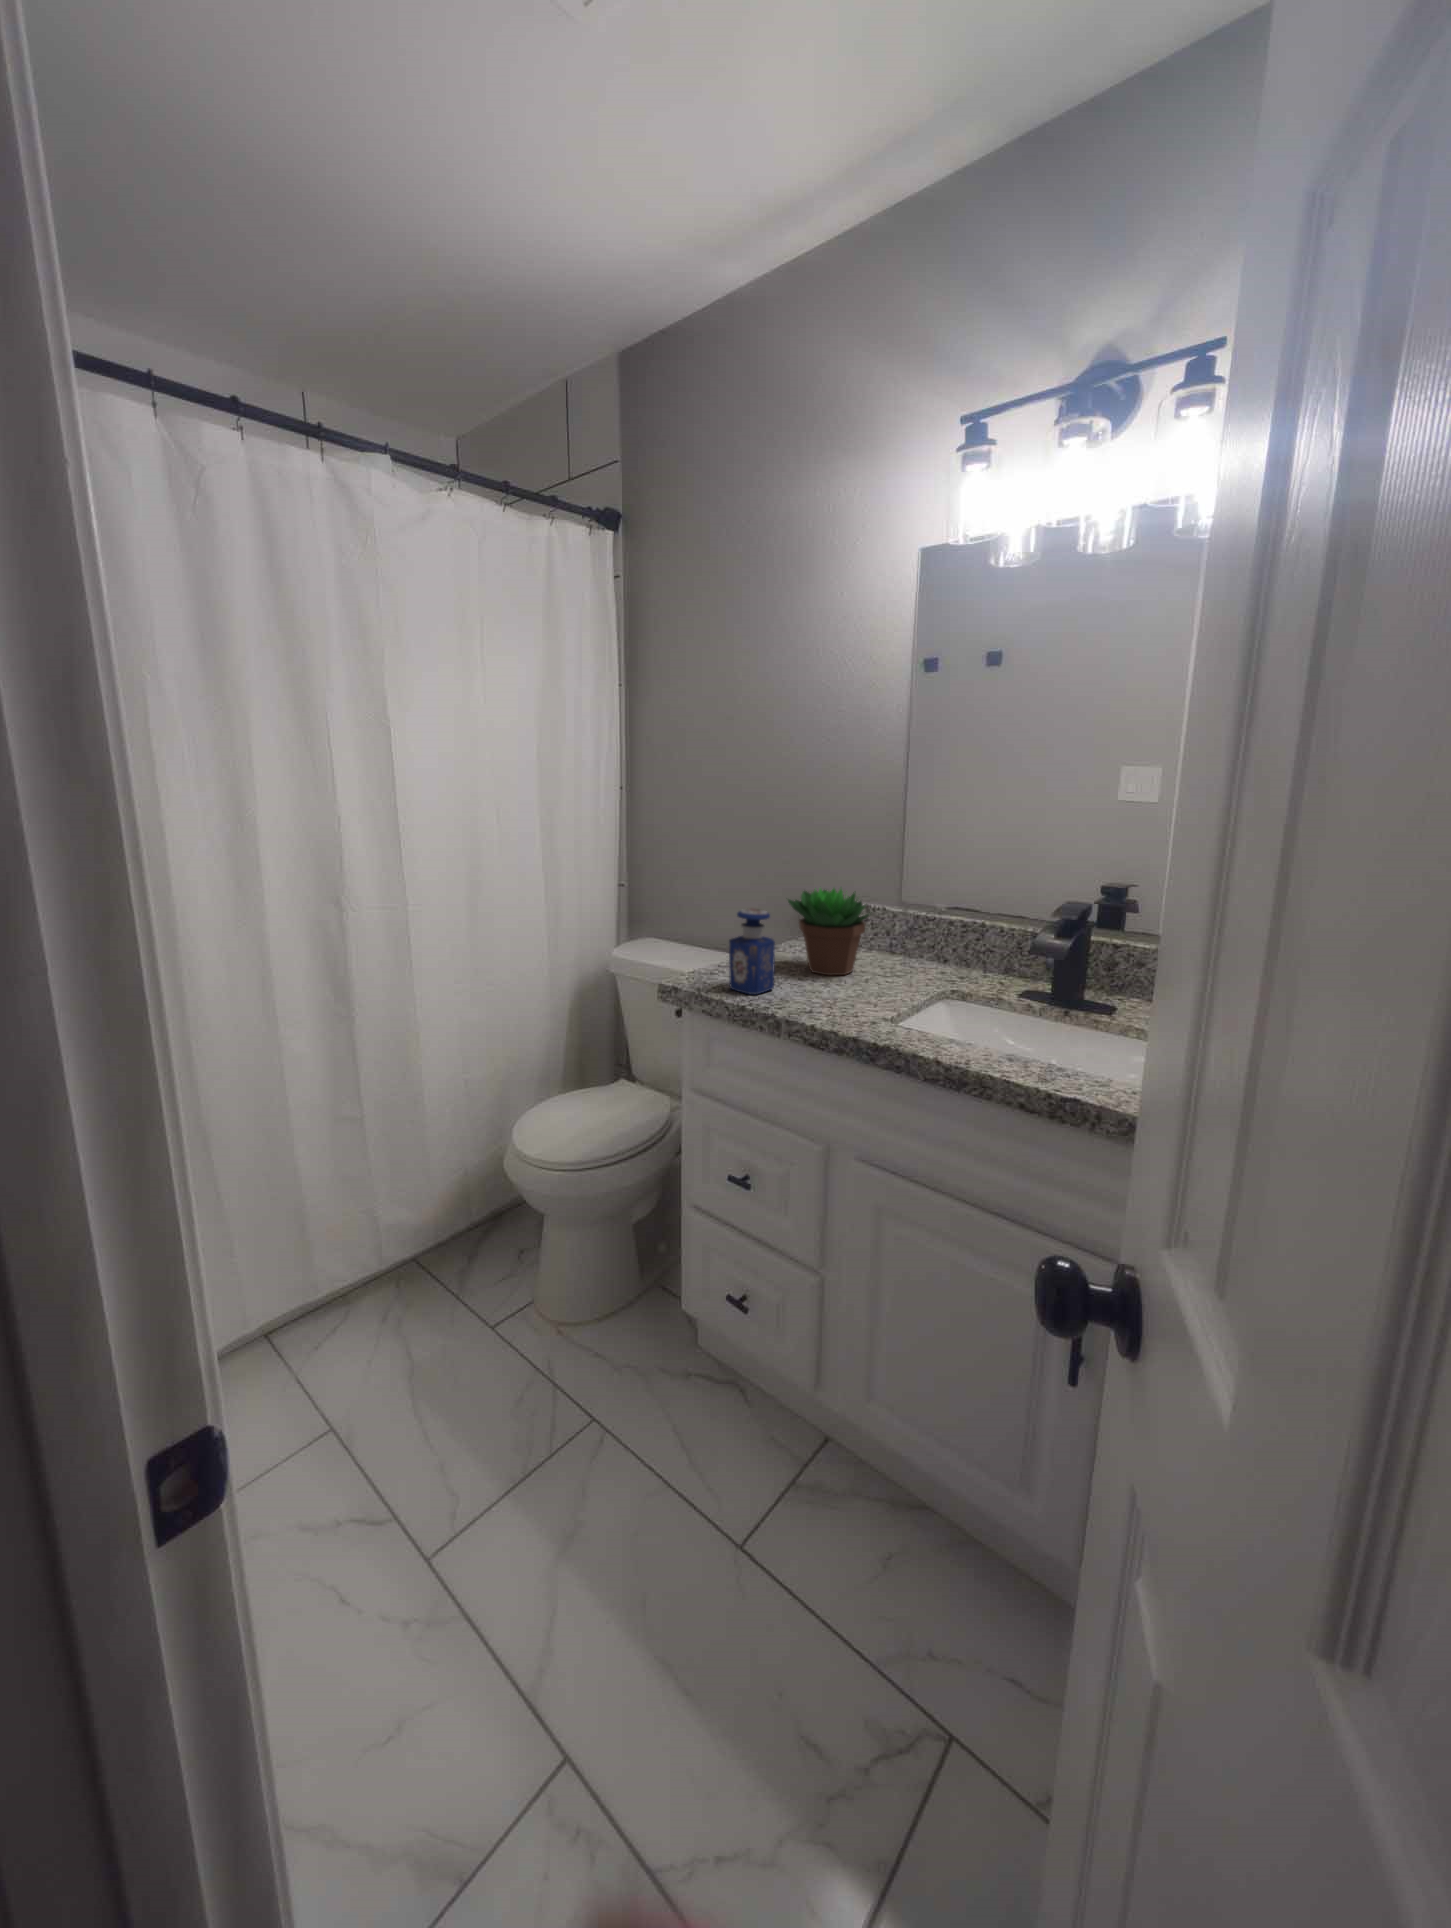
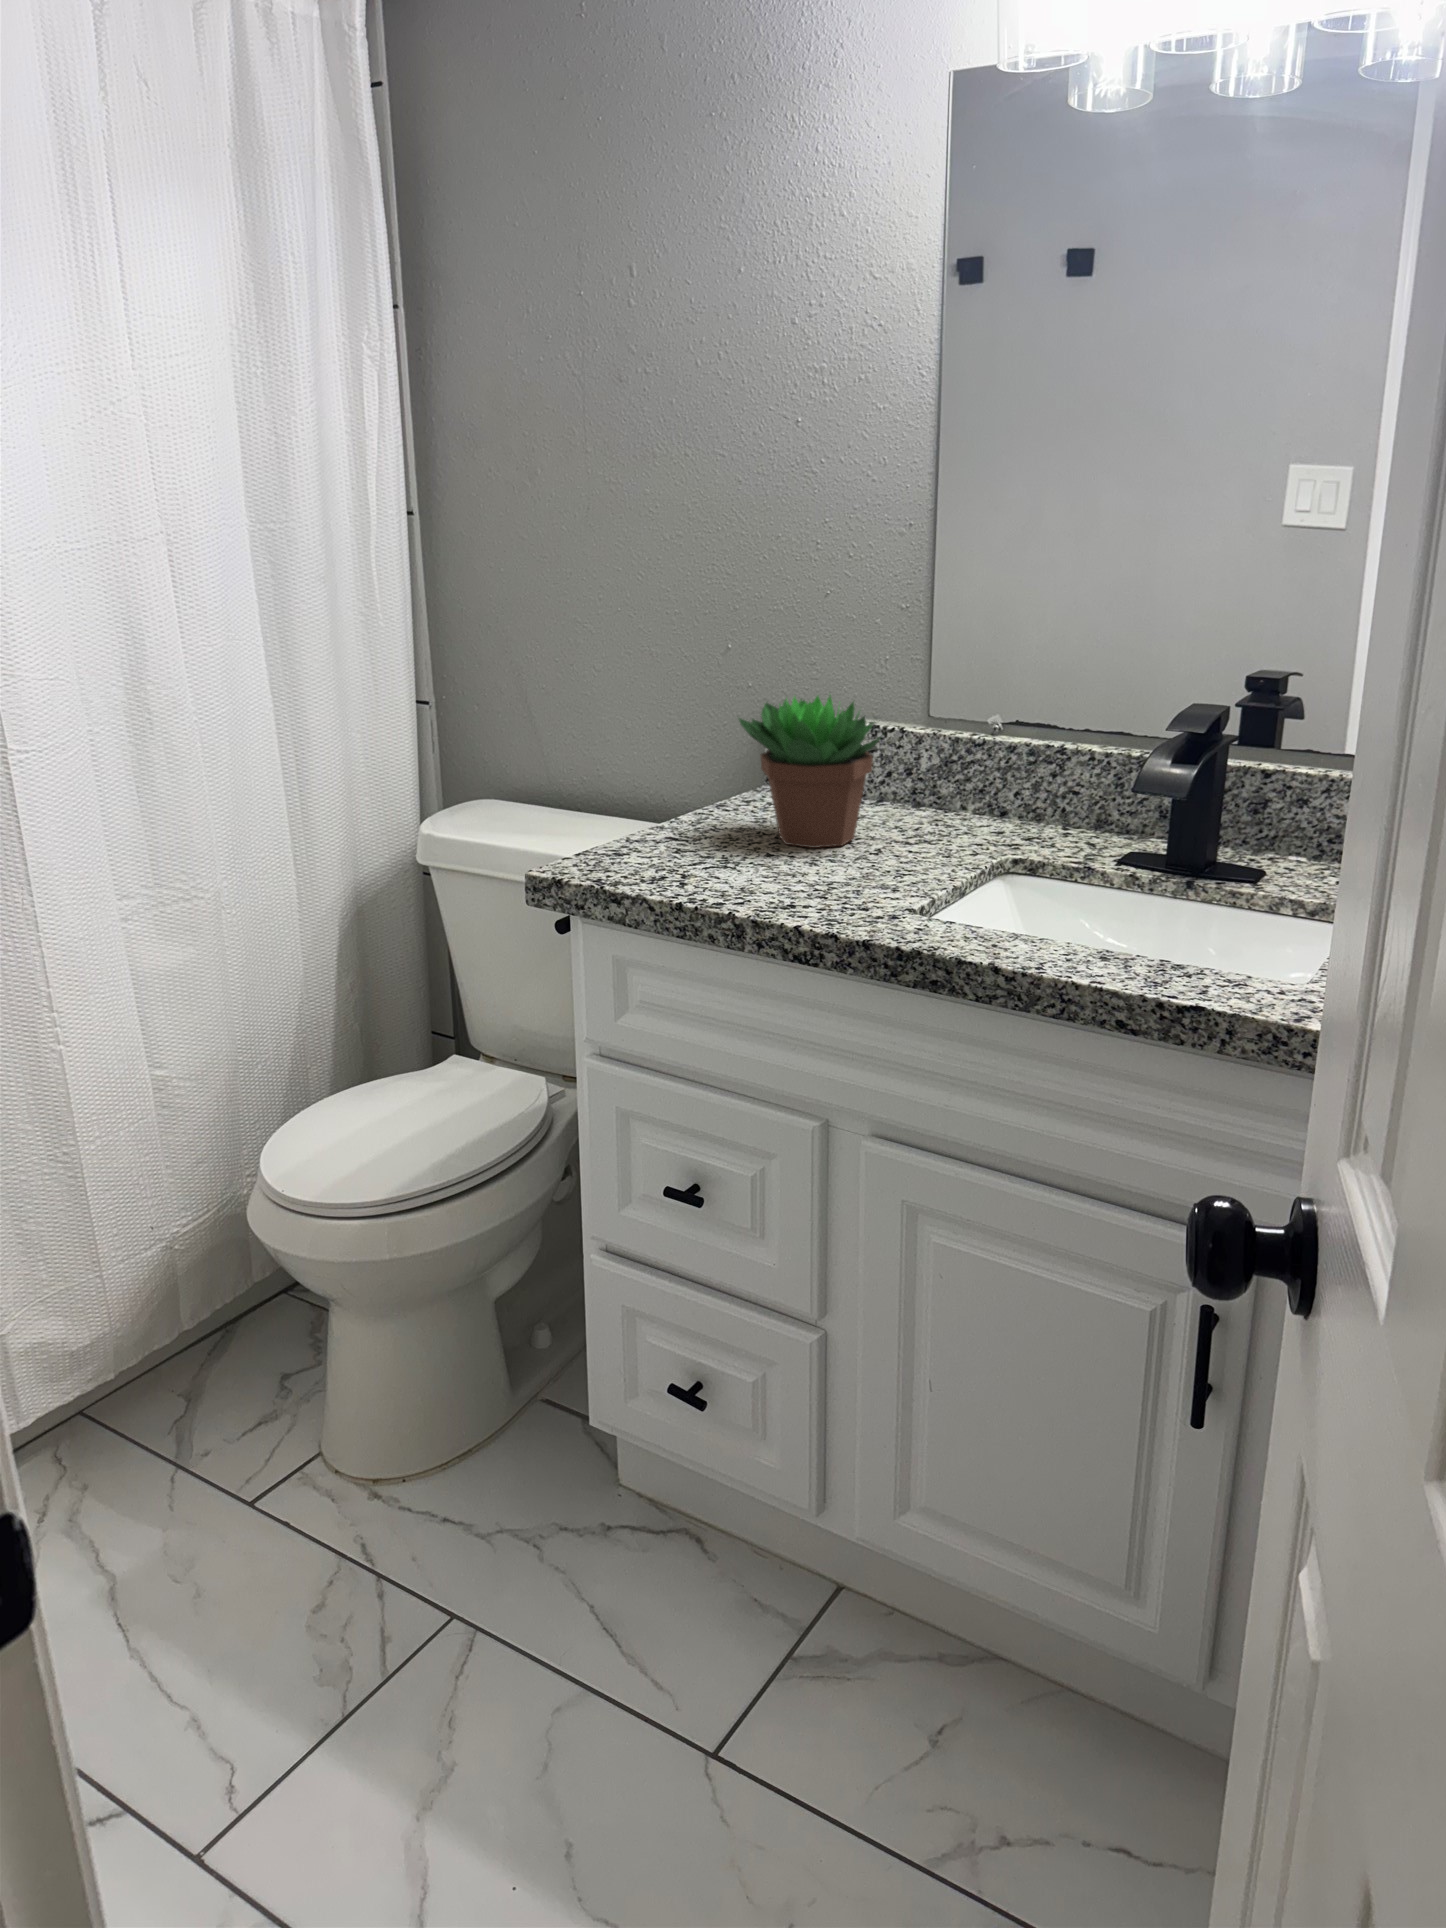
perfume bottle: present [729,908,775,994] -> none [645,737,726,886]

